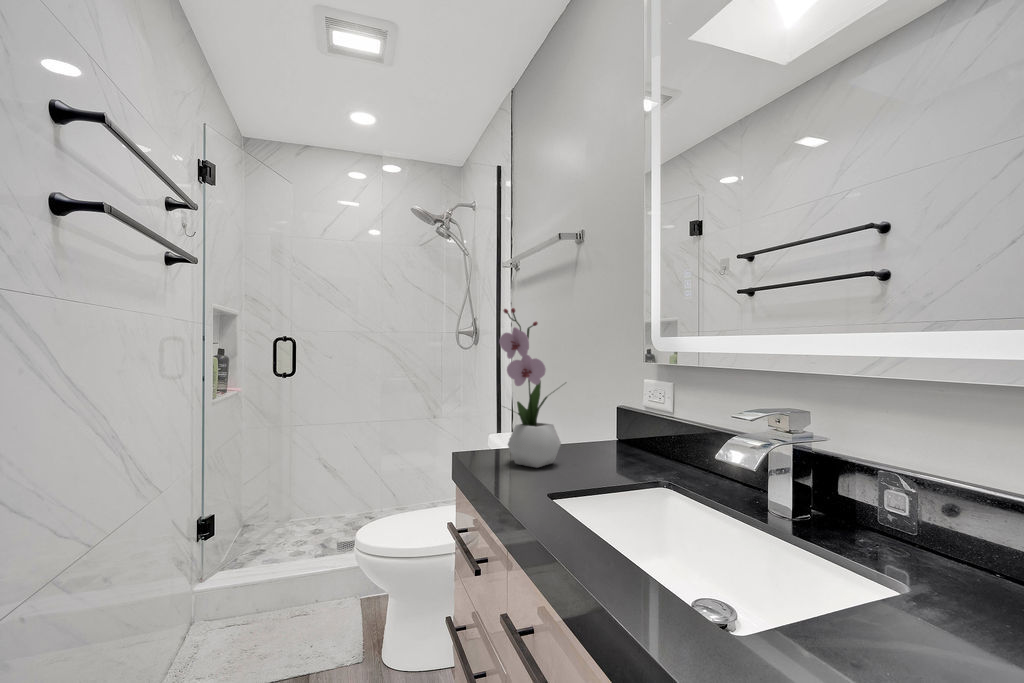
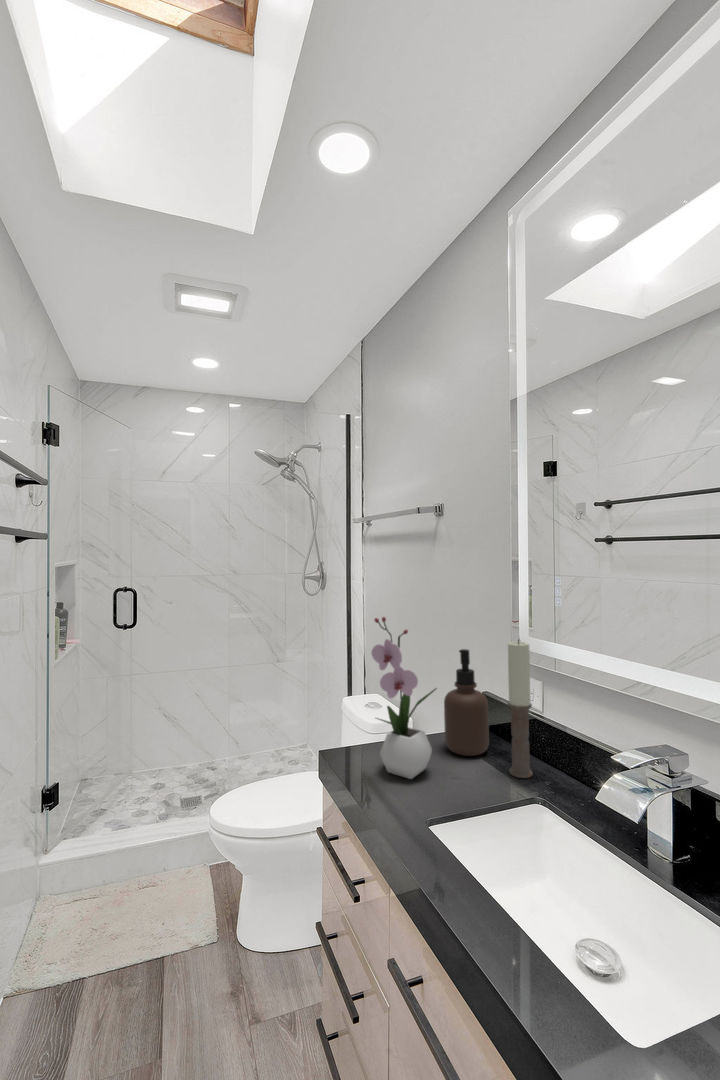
candle: none [638,333,663,470] -> present [508,640,533,778]
soap dispenser: none [578,354,622,457] -> present [444,649,489,756]

